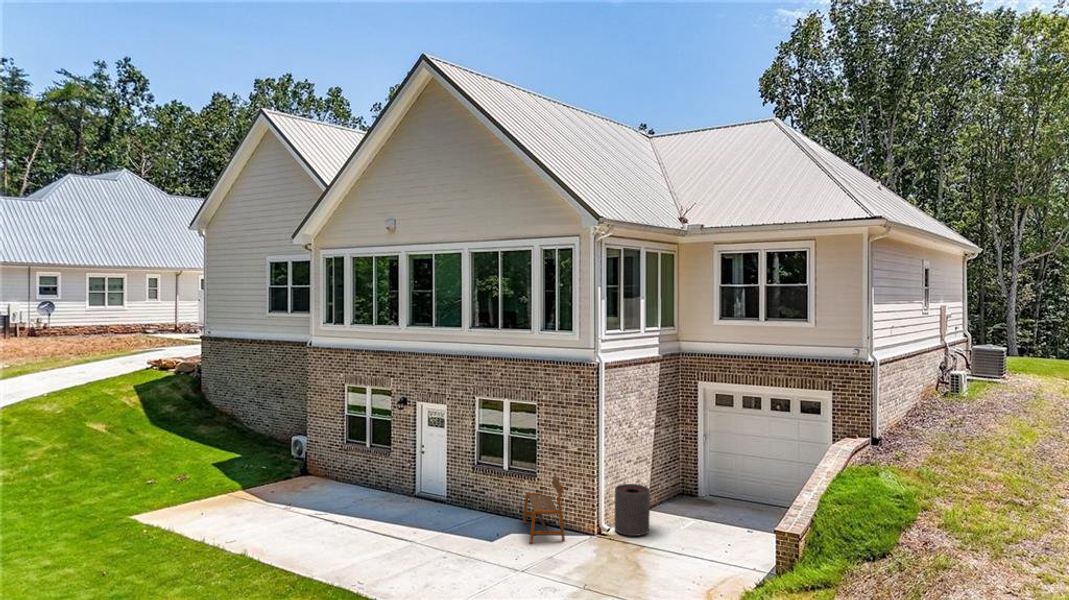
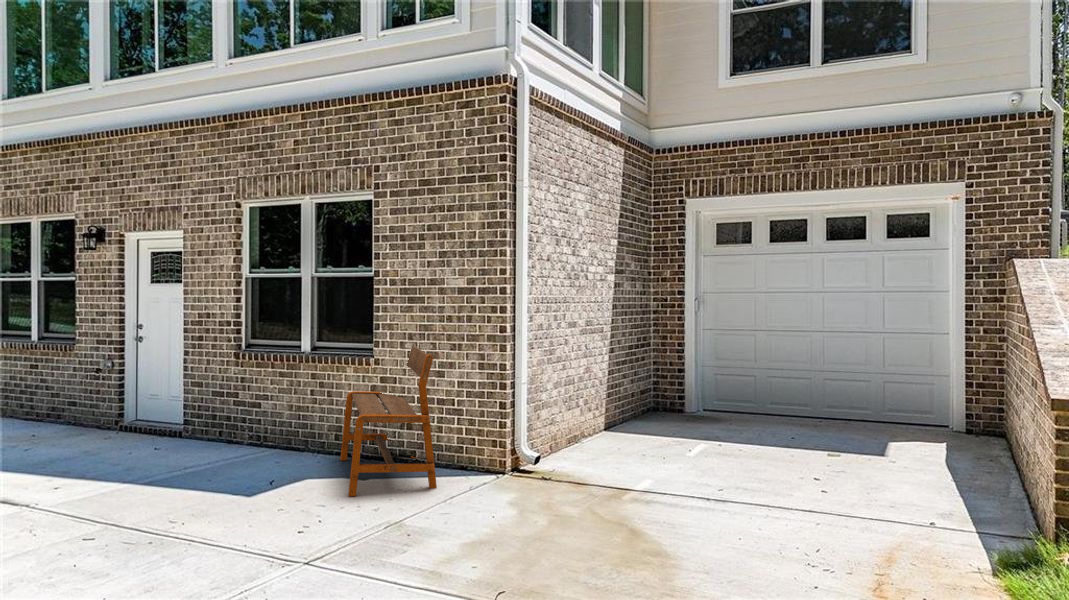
trash can: present [614,484,650,536] -> none [547,365,626,472]

